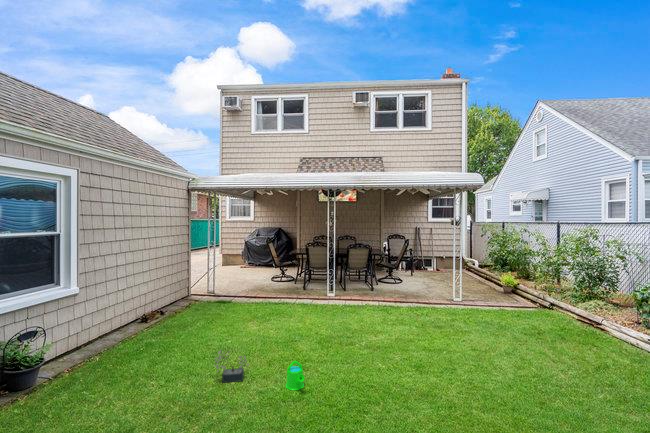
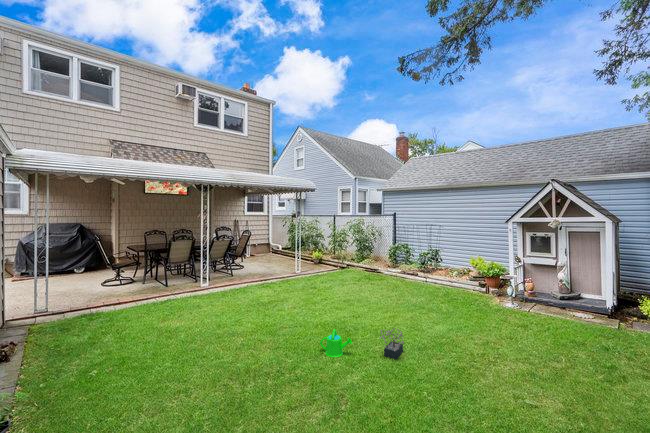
decorative plant: present [216,351,246,383] -> present [380,328,404,359]

